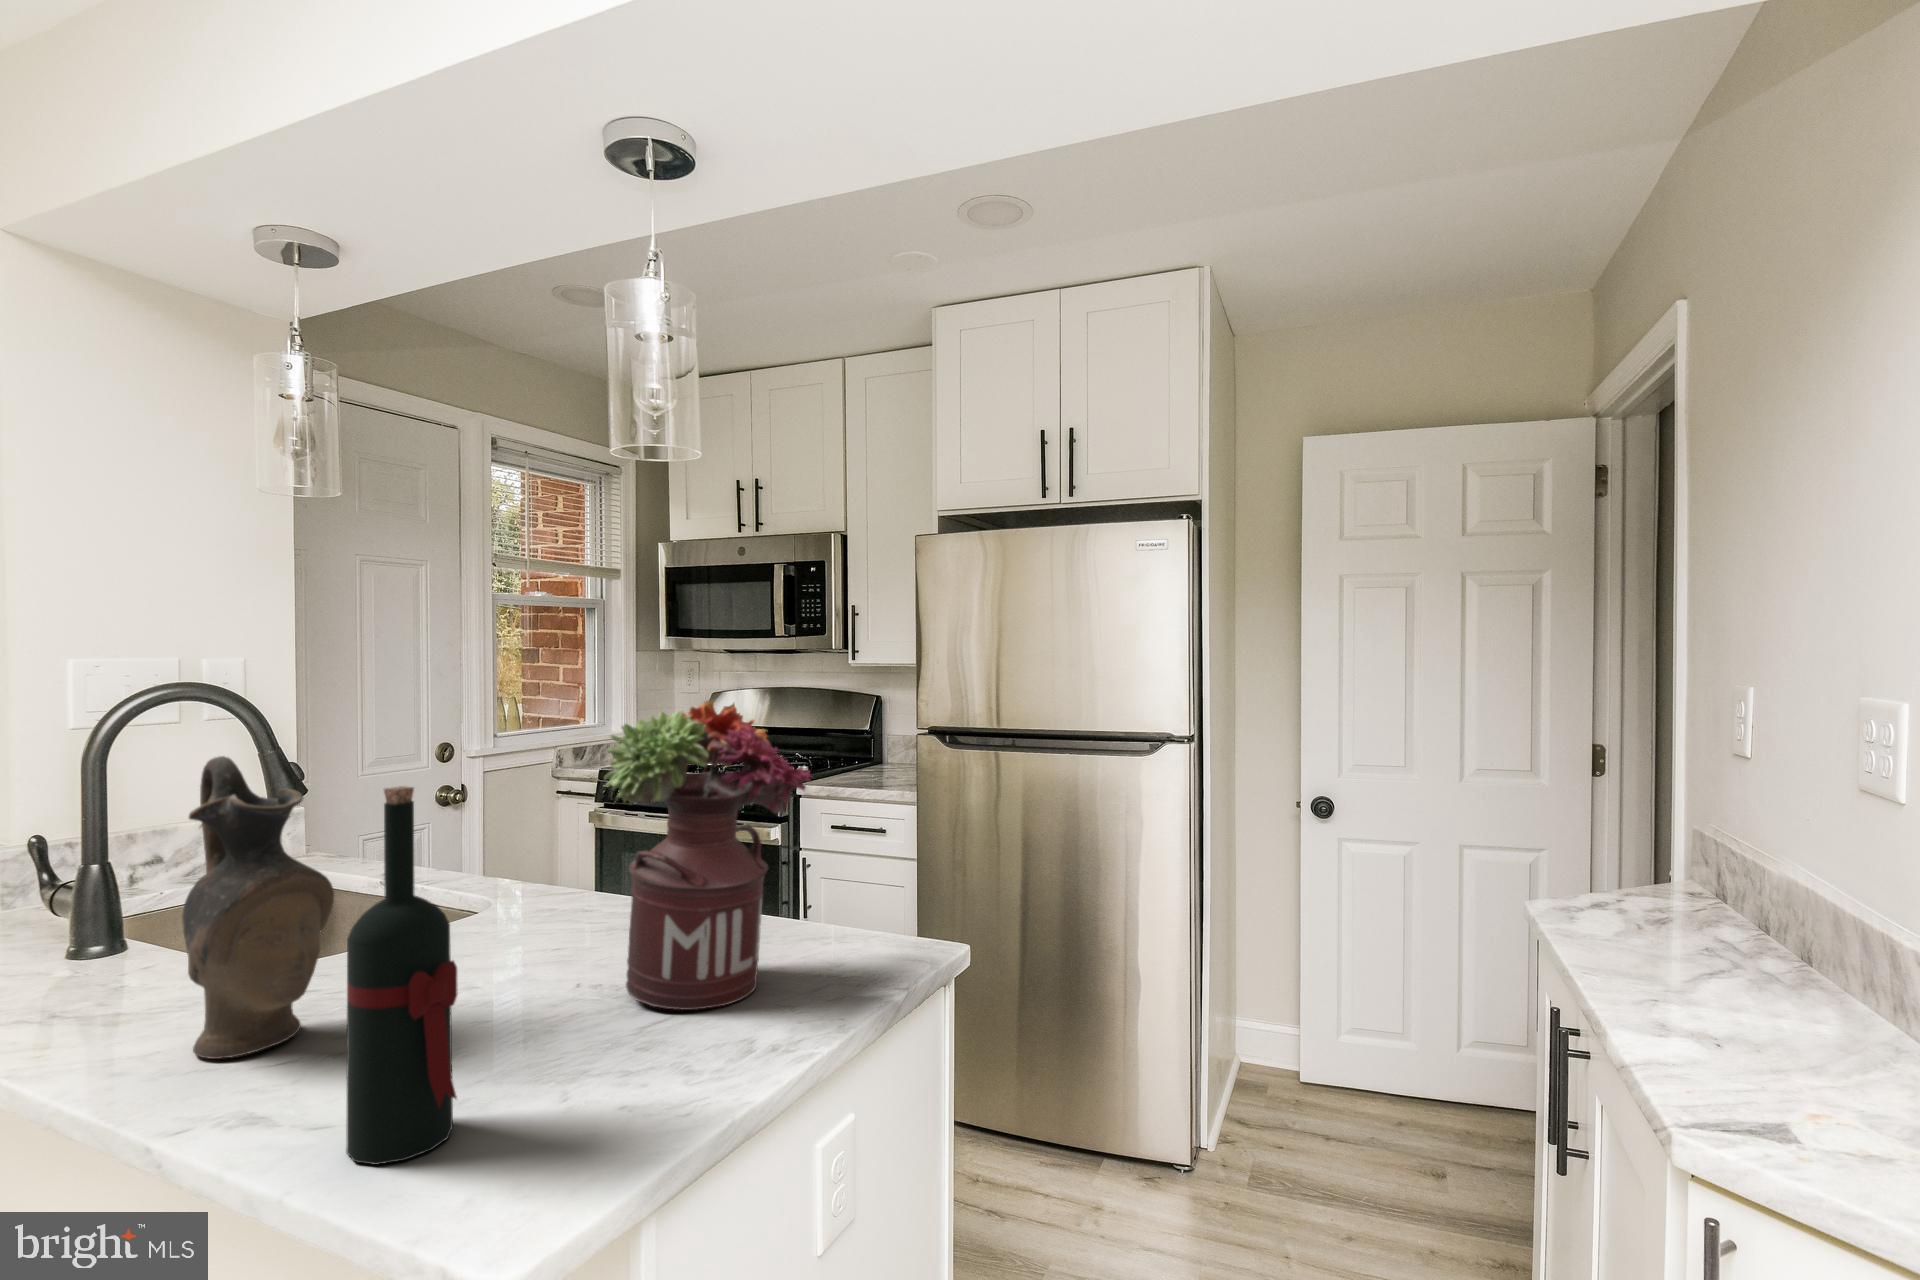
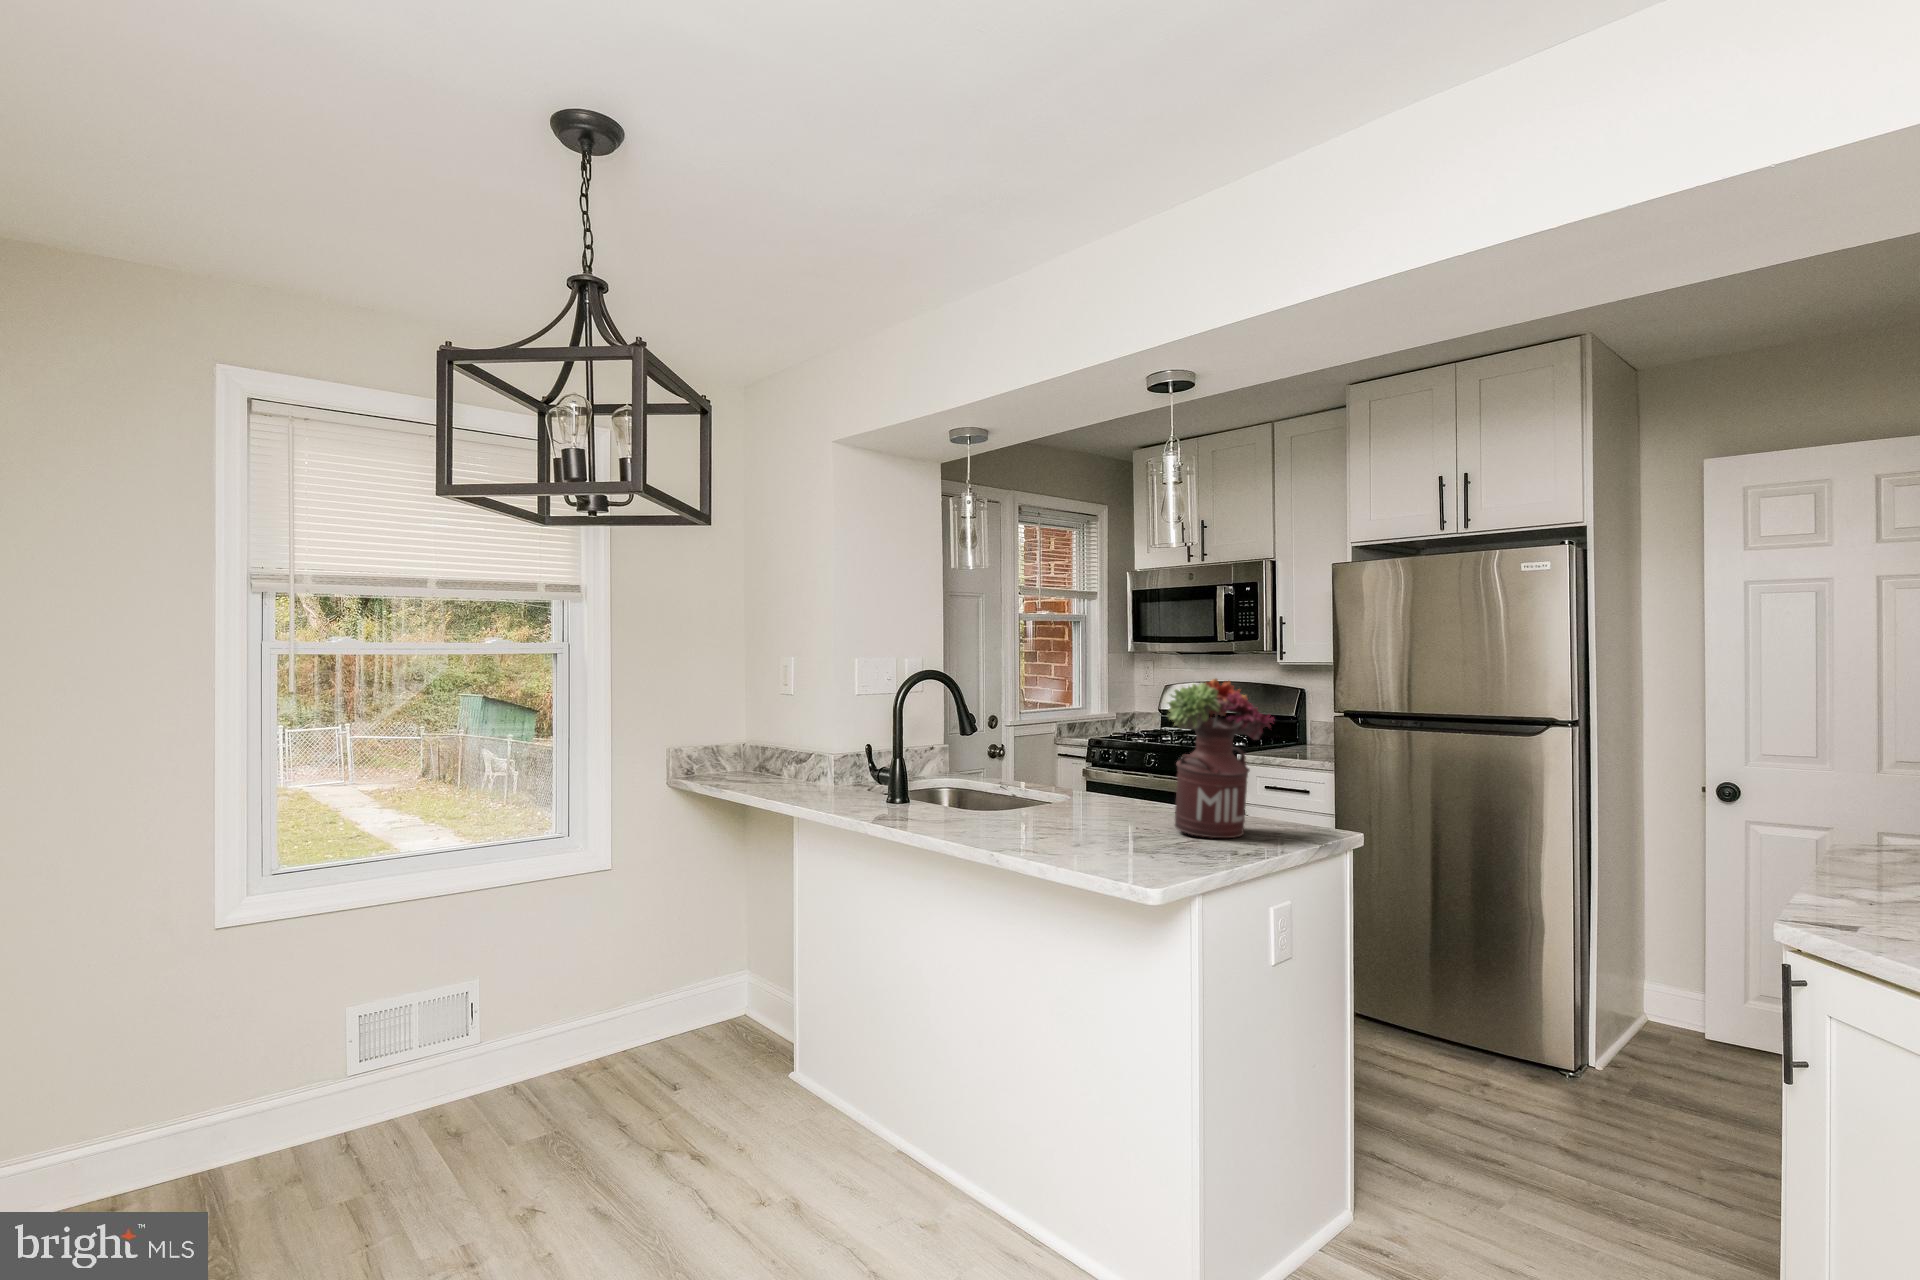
ceramic pitcher: present [182,756,334,1059] -> none [982,701,1041,834]
wine bottle: present [346,786,457,1165] -> none [1083,709,1129,864]

